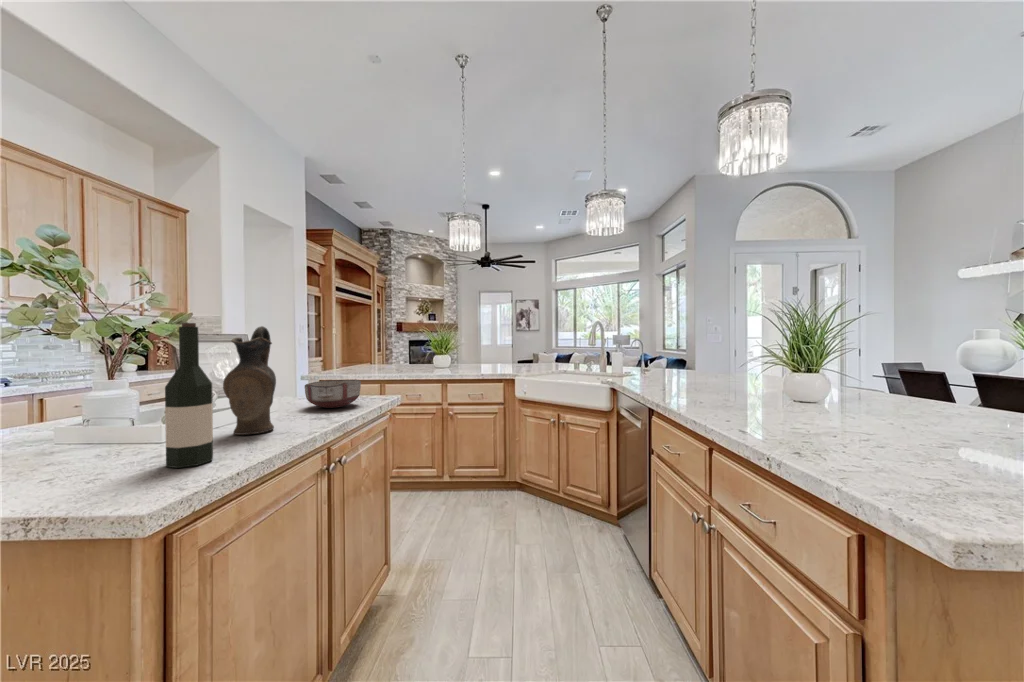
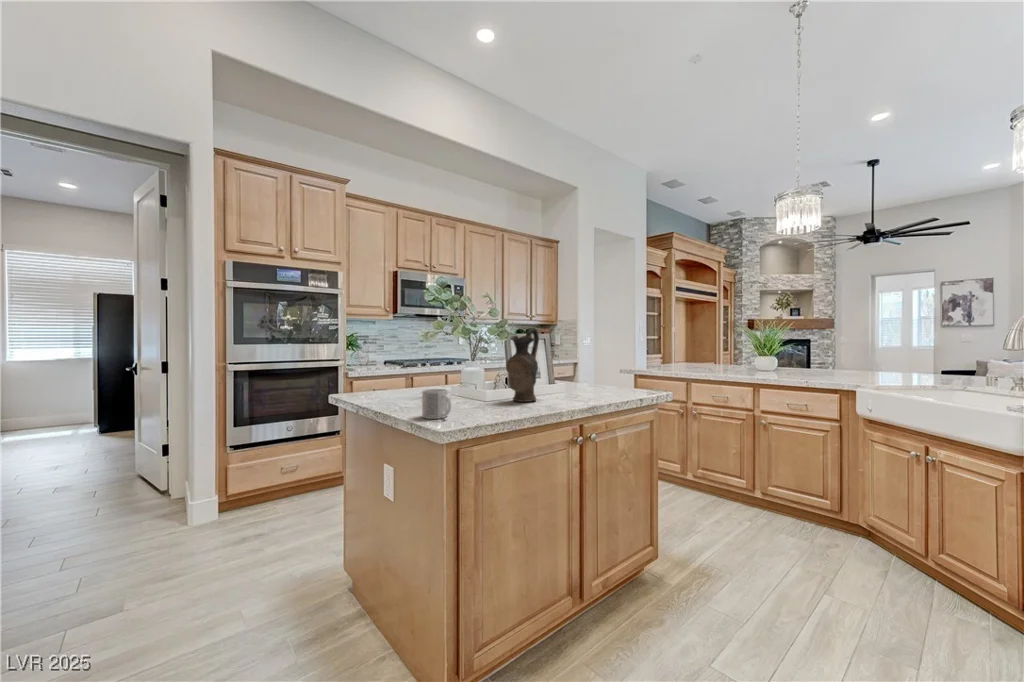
wine bottle: present [165,323,213,468] -> none [463,327,487,412]
ceramic bowl: present [305,380,361,408] -> none [574,371,617,393]
mug: none [83,436,168,501] -> present [422,389,451,419]

